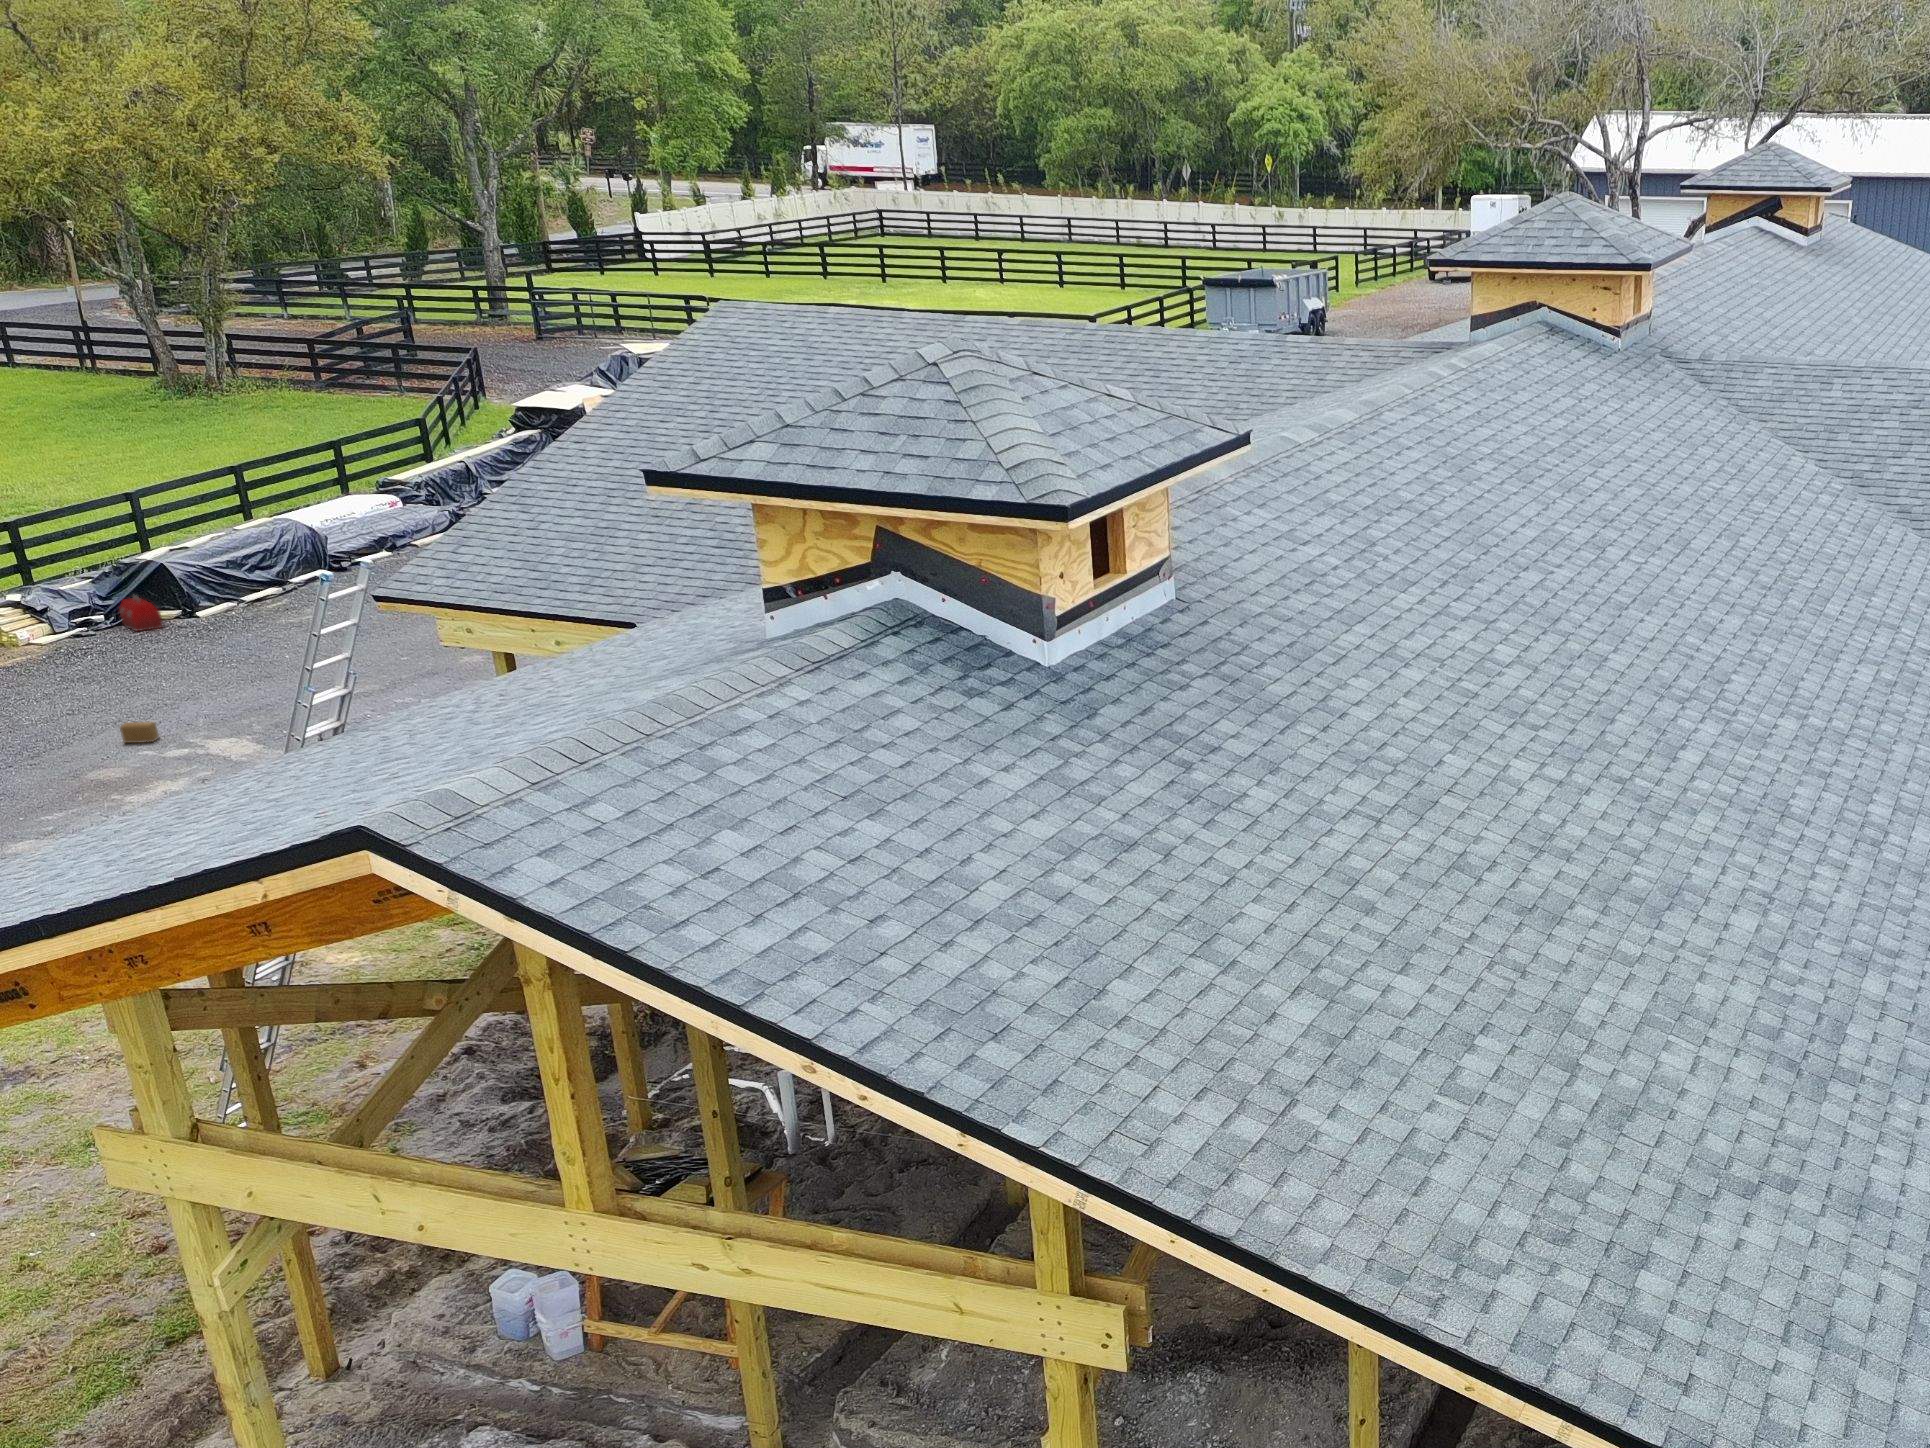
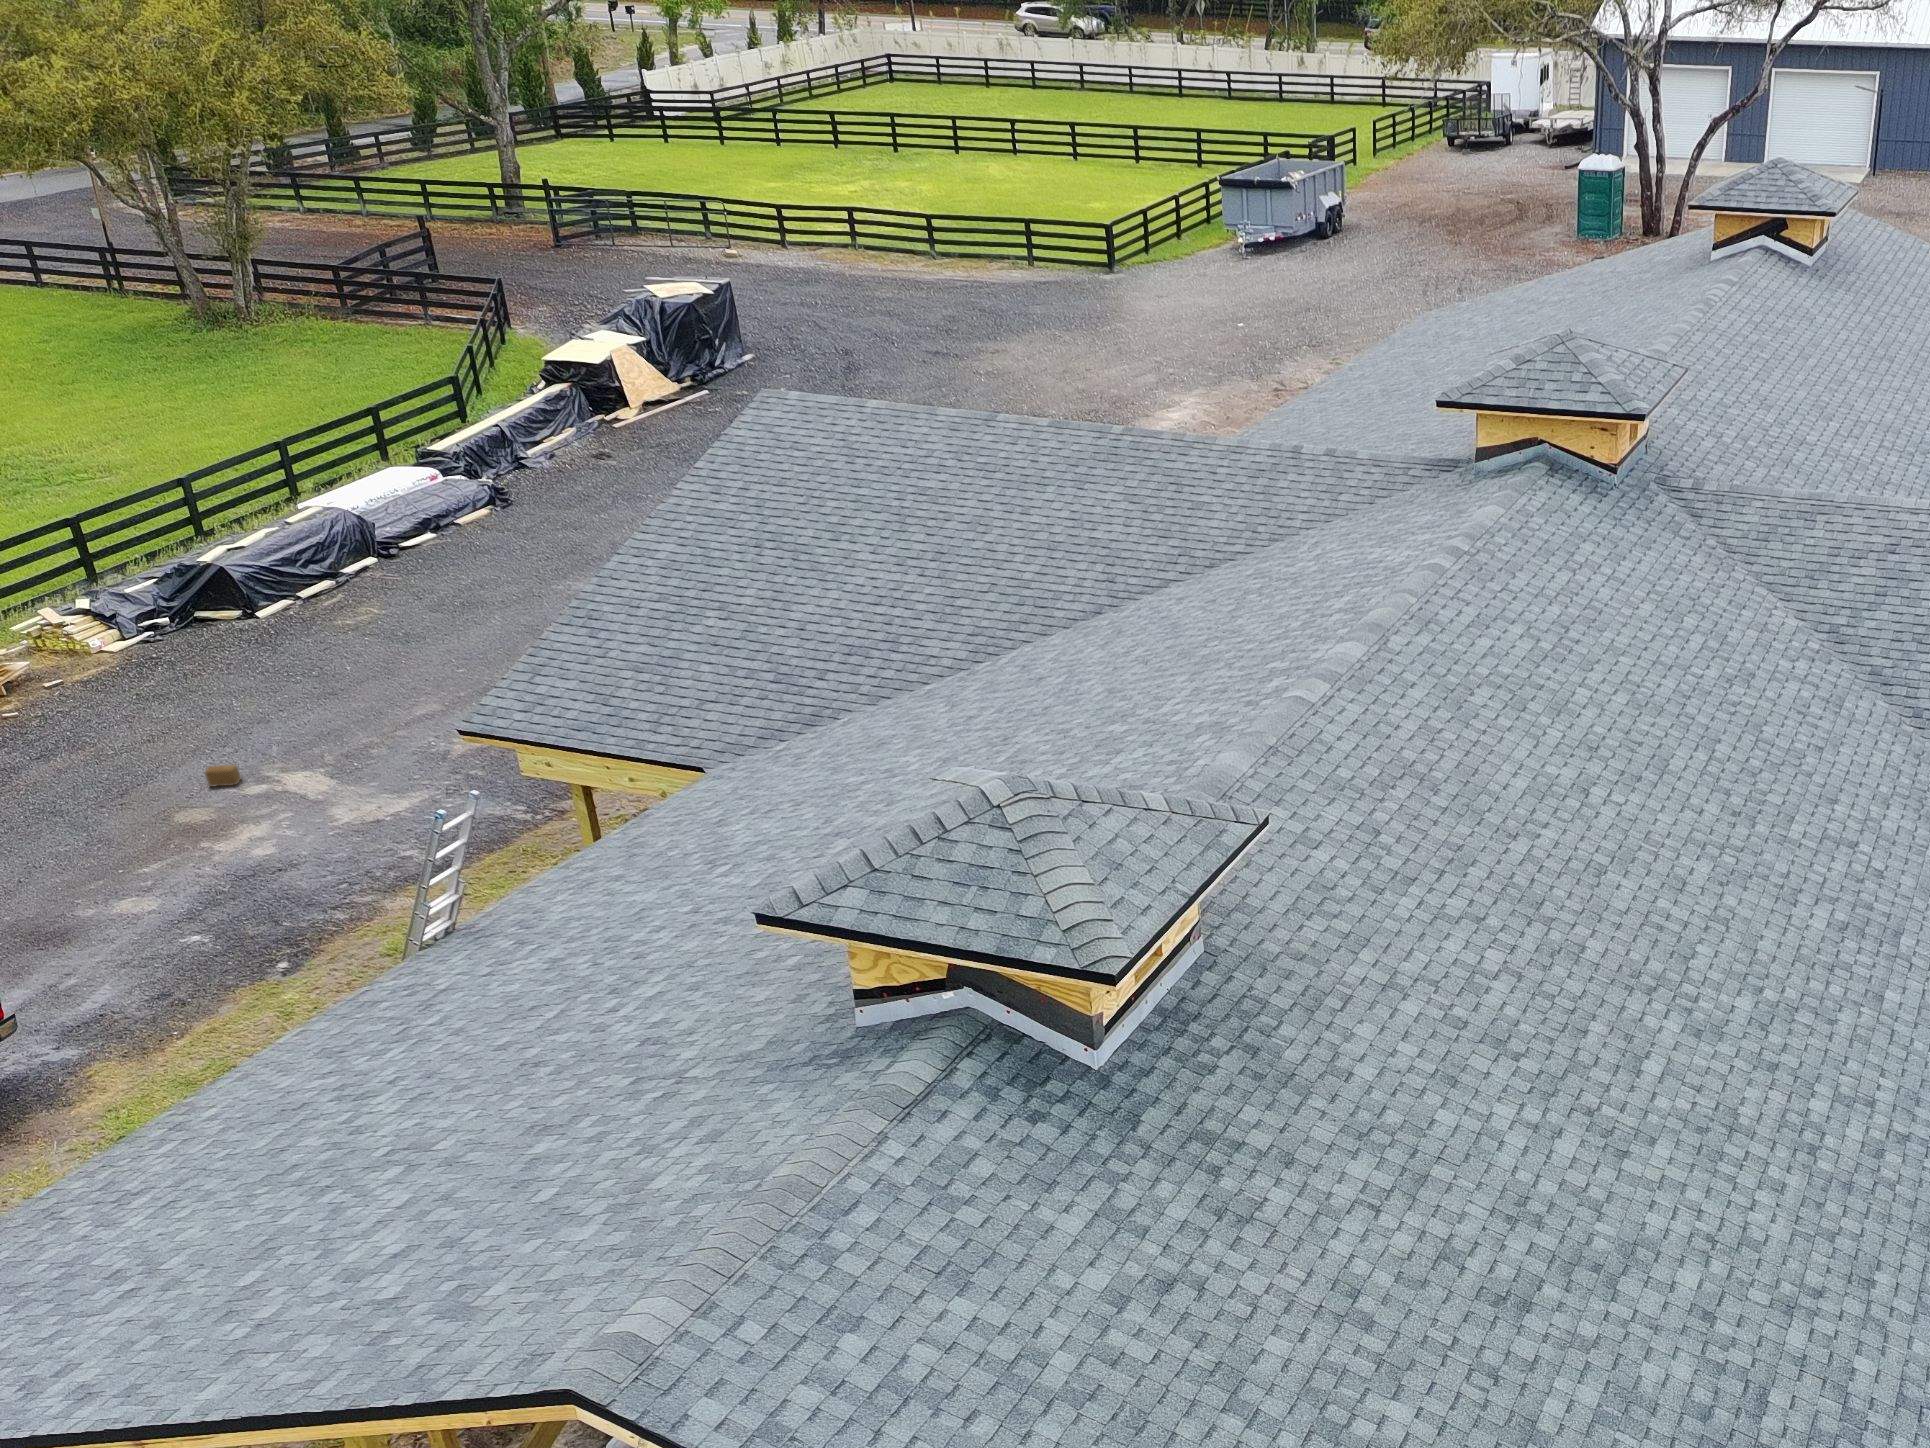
toolbox: present [119,595,163,631] -> none [185,602,229,639]

